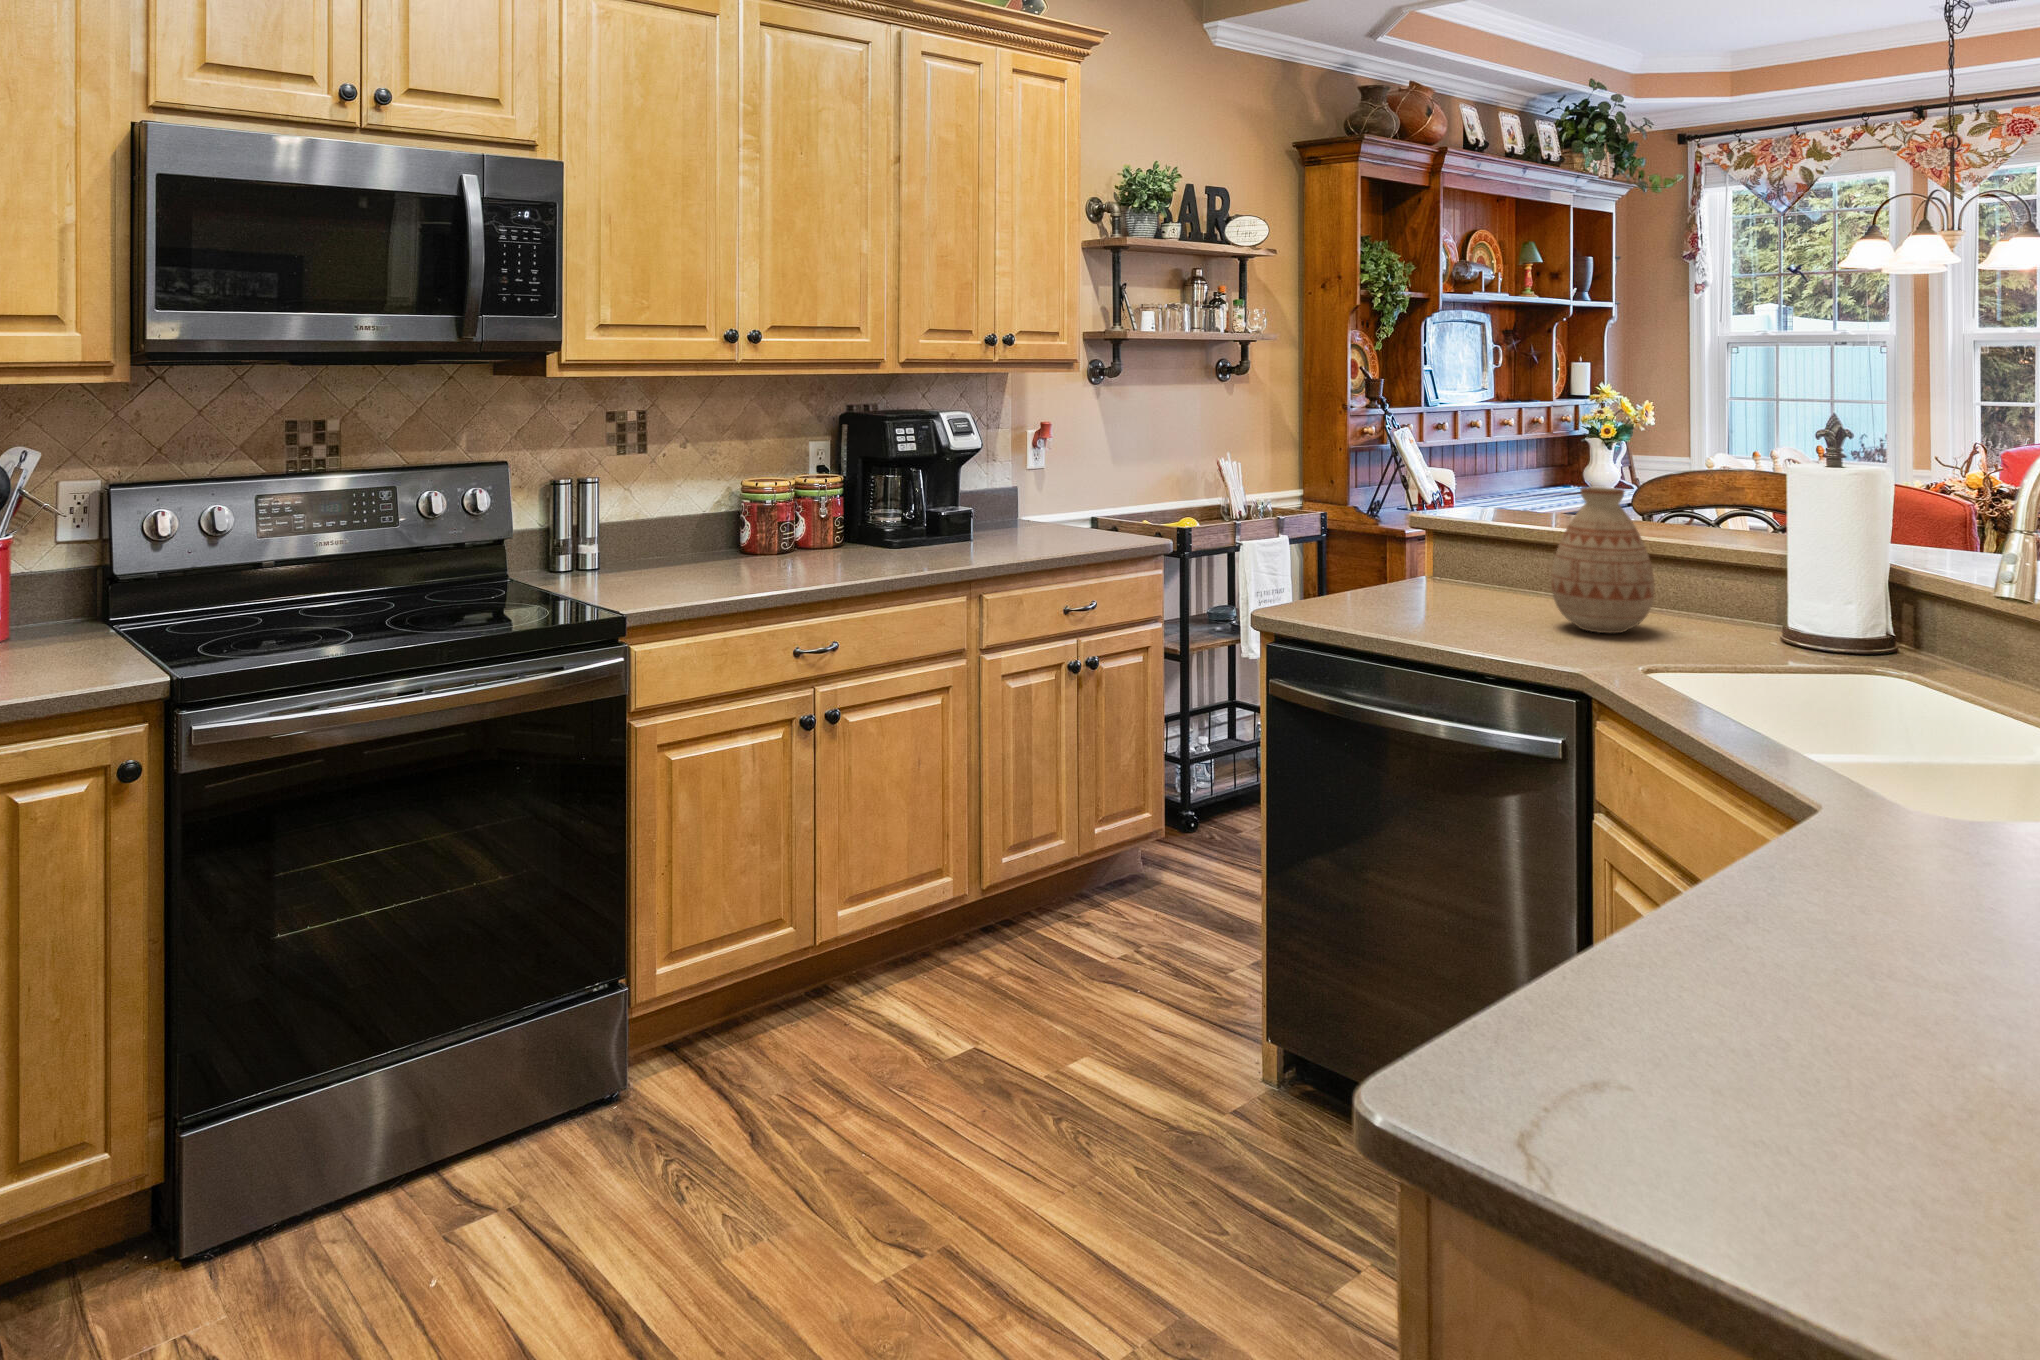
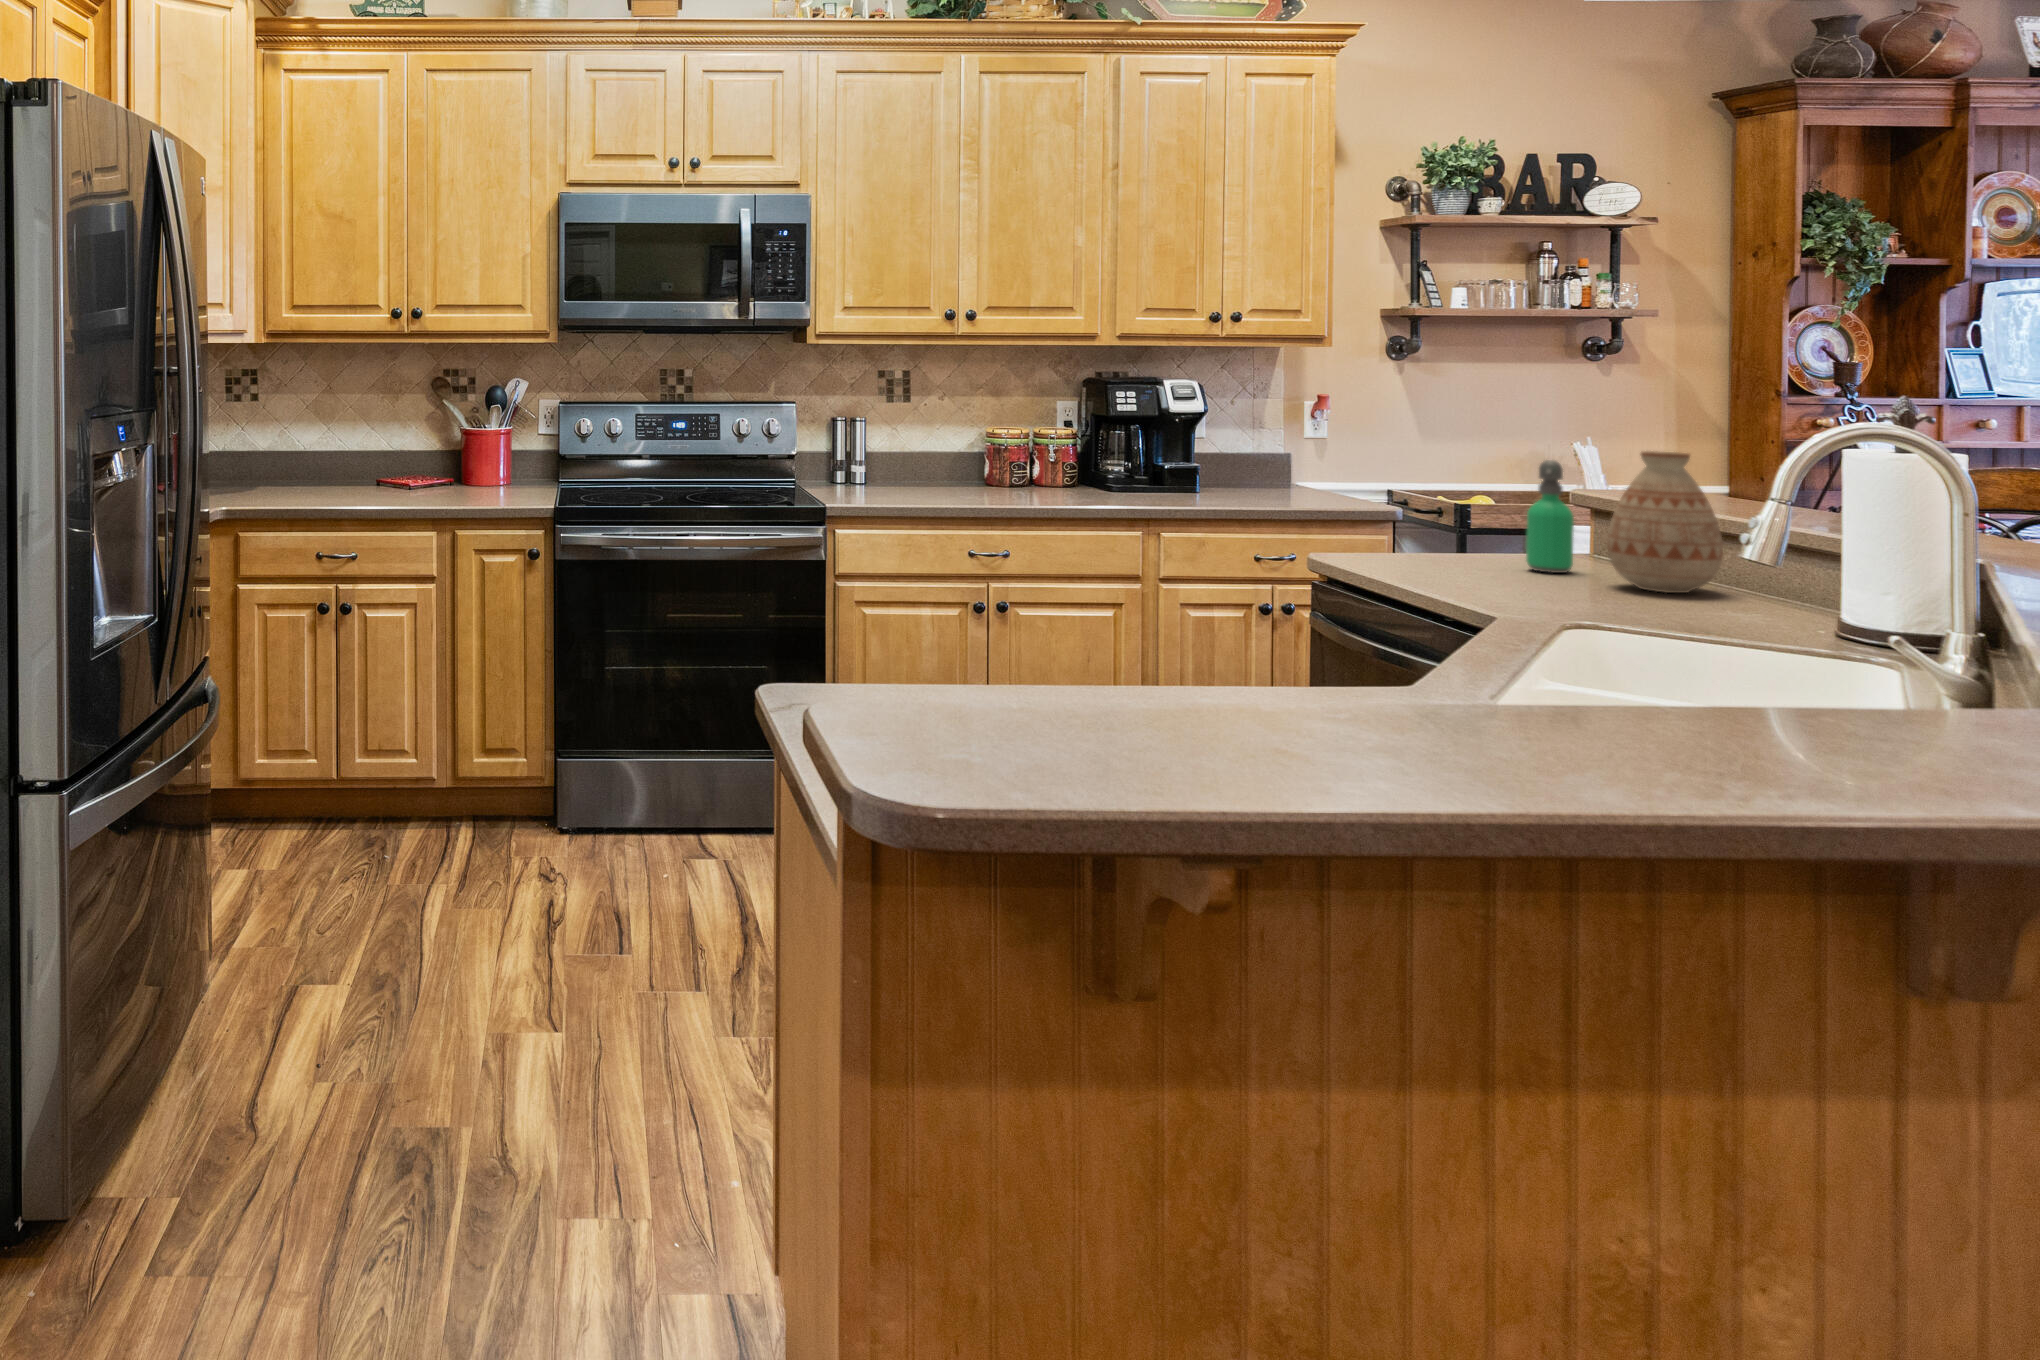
soap dispenser: none [1450,499,1493,618] -> present [1526,460,1574,573]

